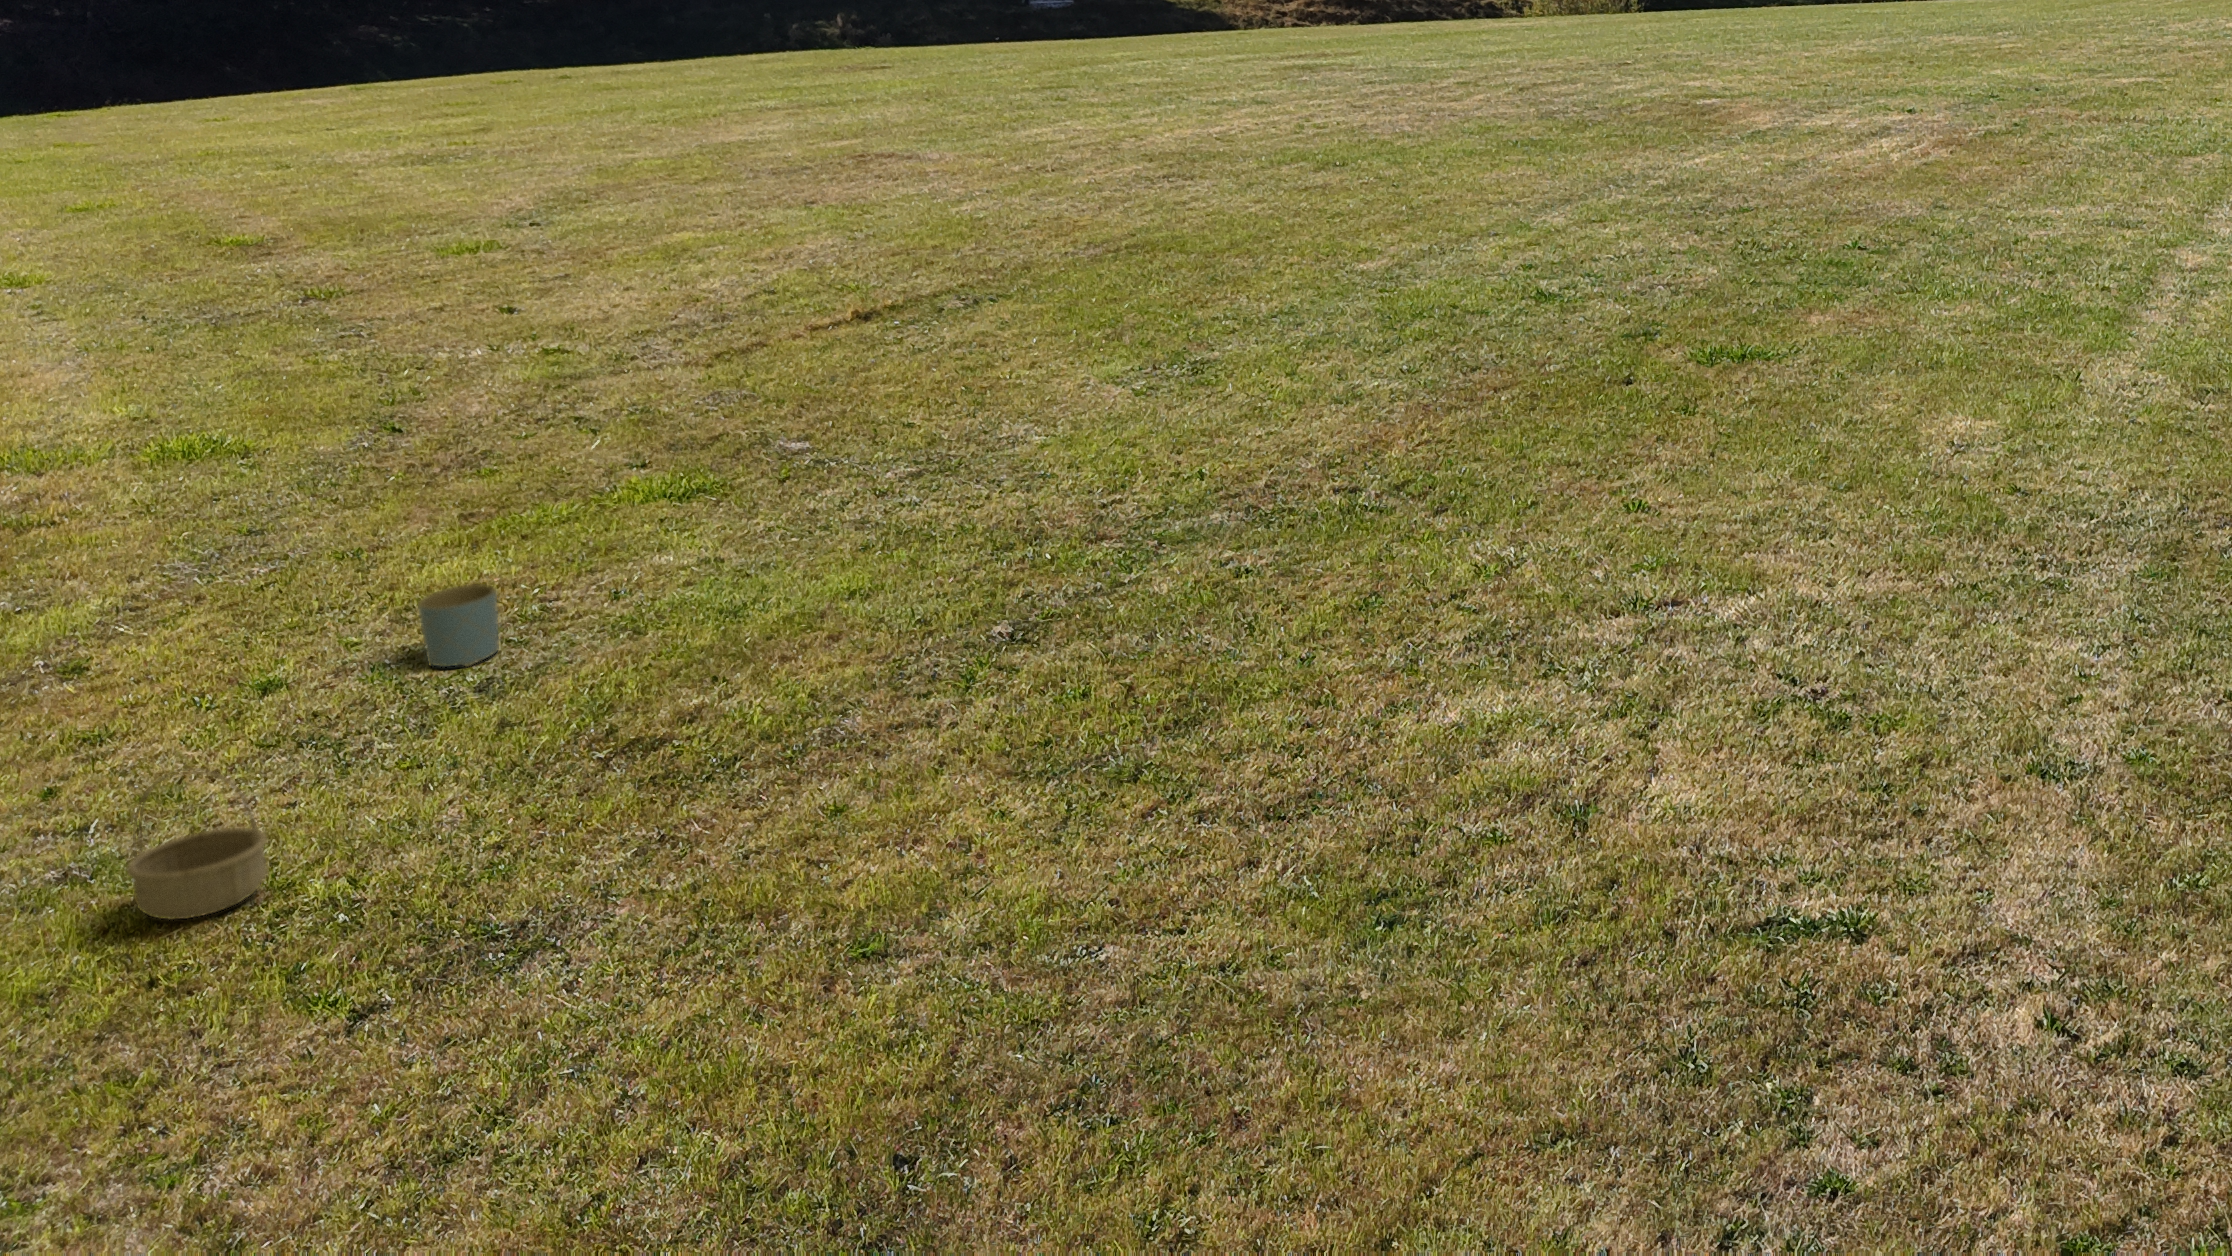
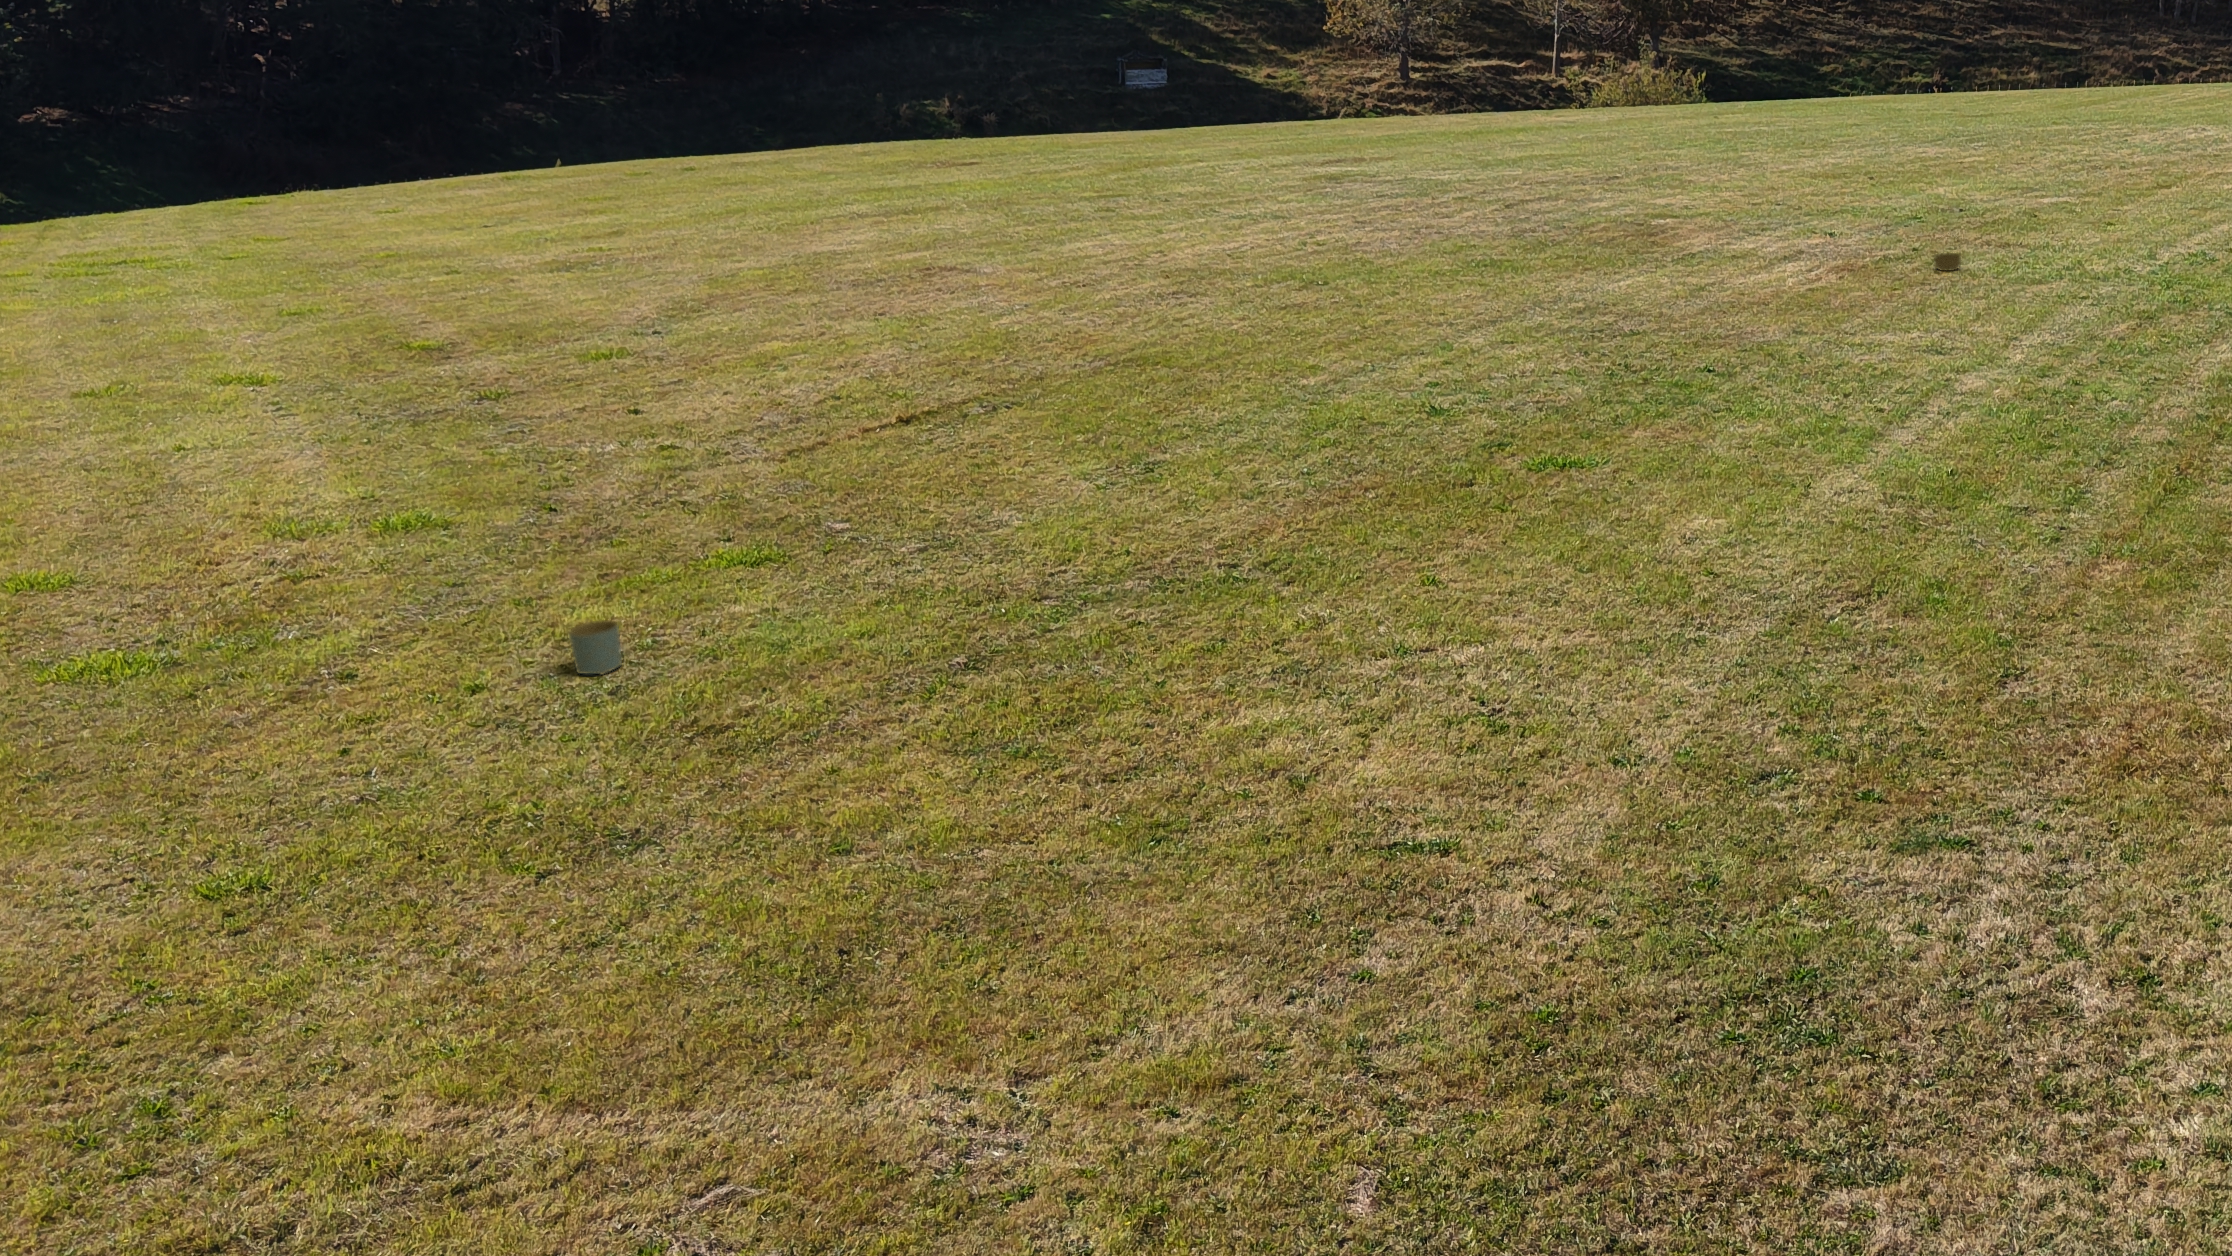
basket: present [127,768,267,920] -> present [1934,233,1961,271]

